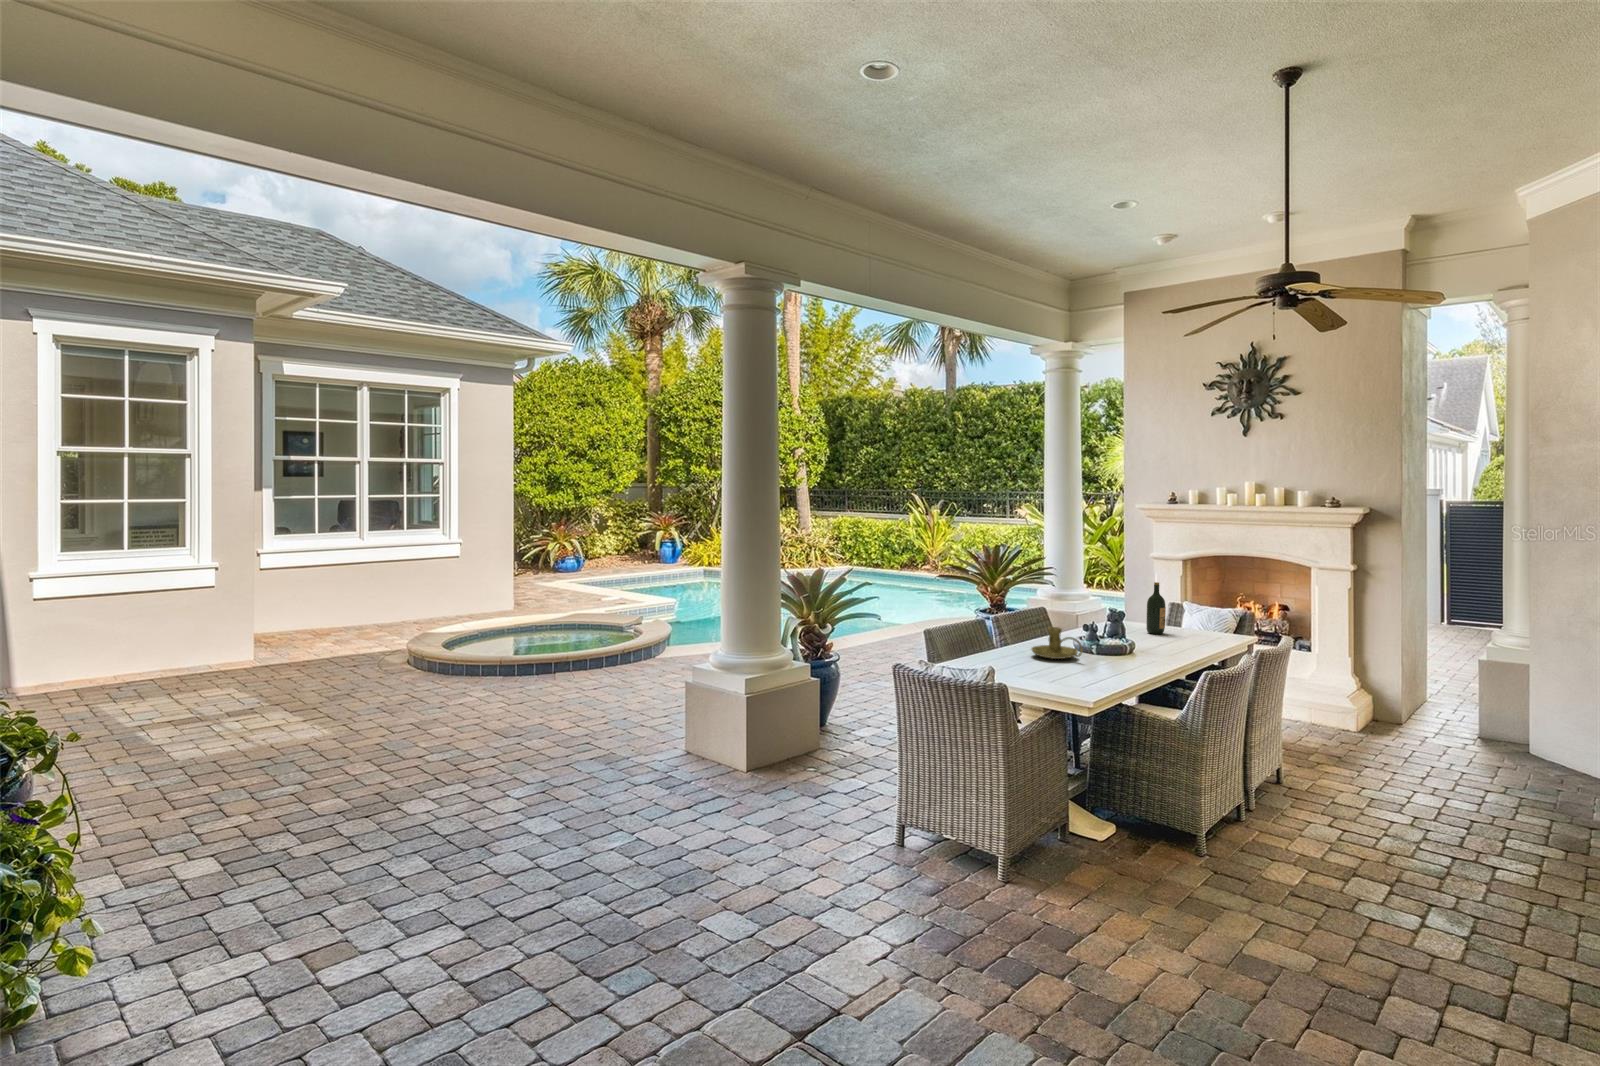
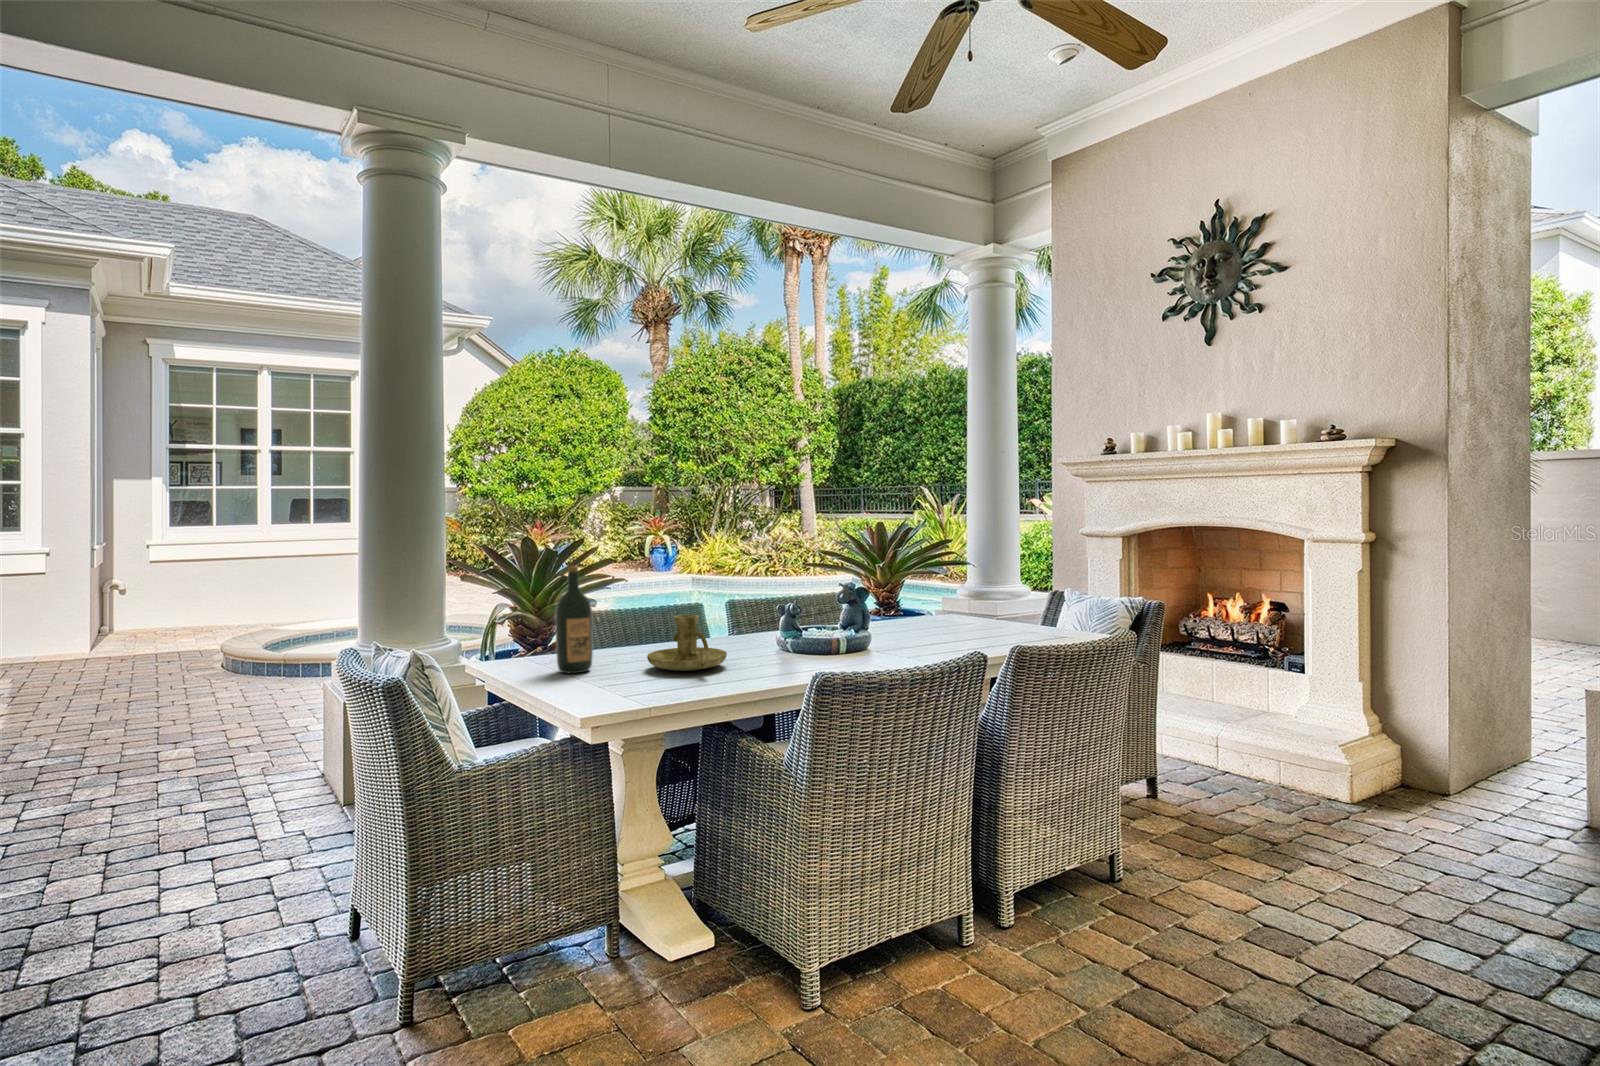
wine bottle: present [1146,582,1166,634] -> present [555,566,593,673]

